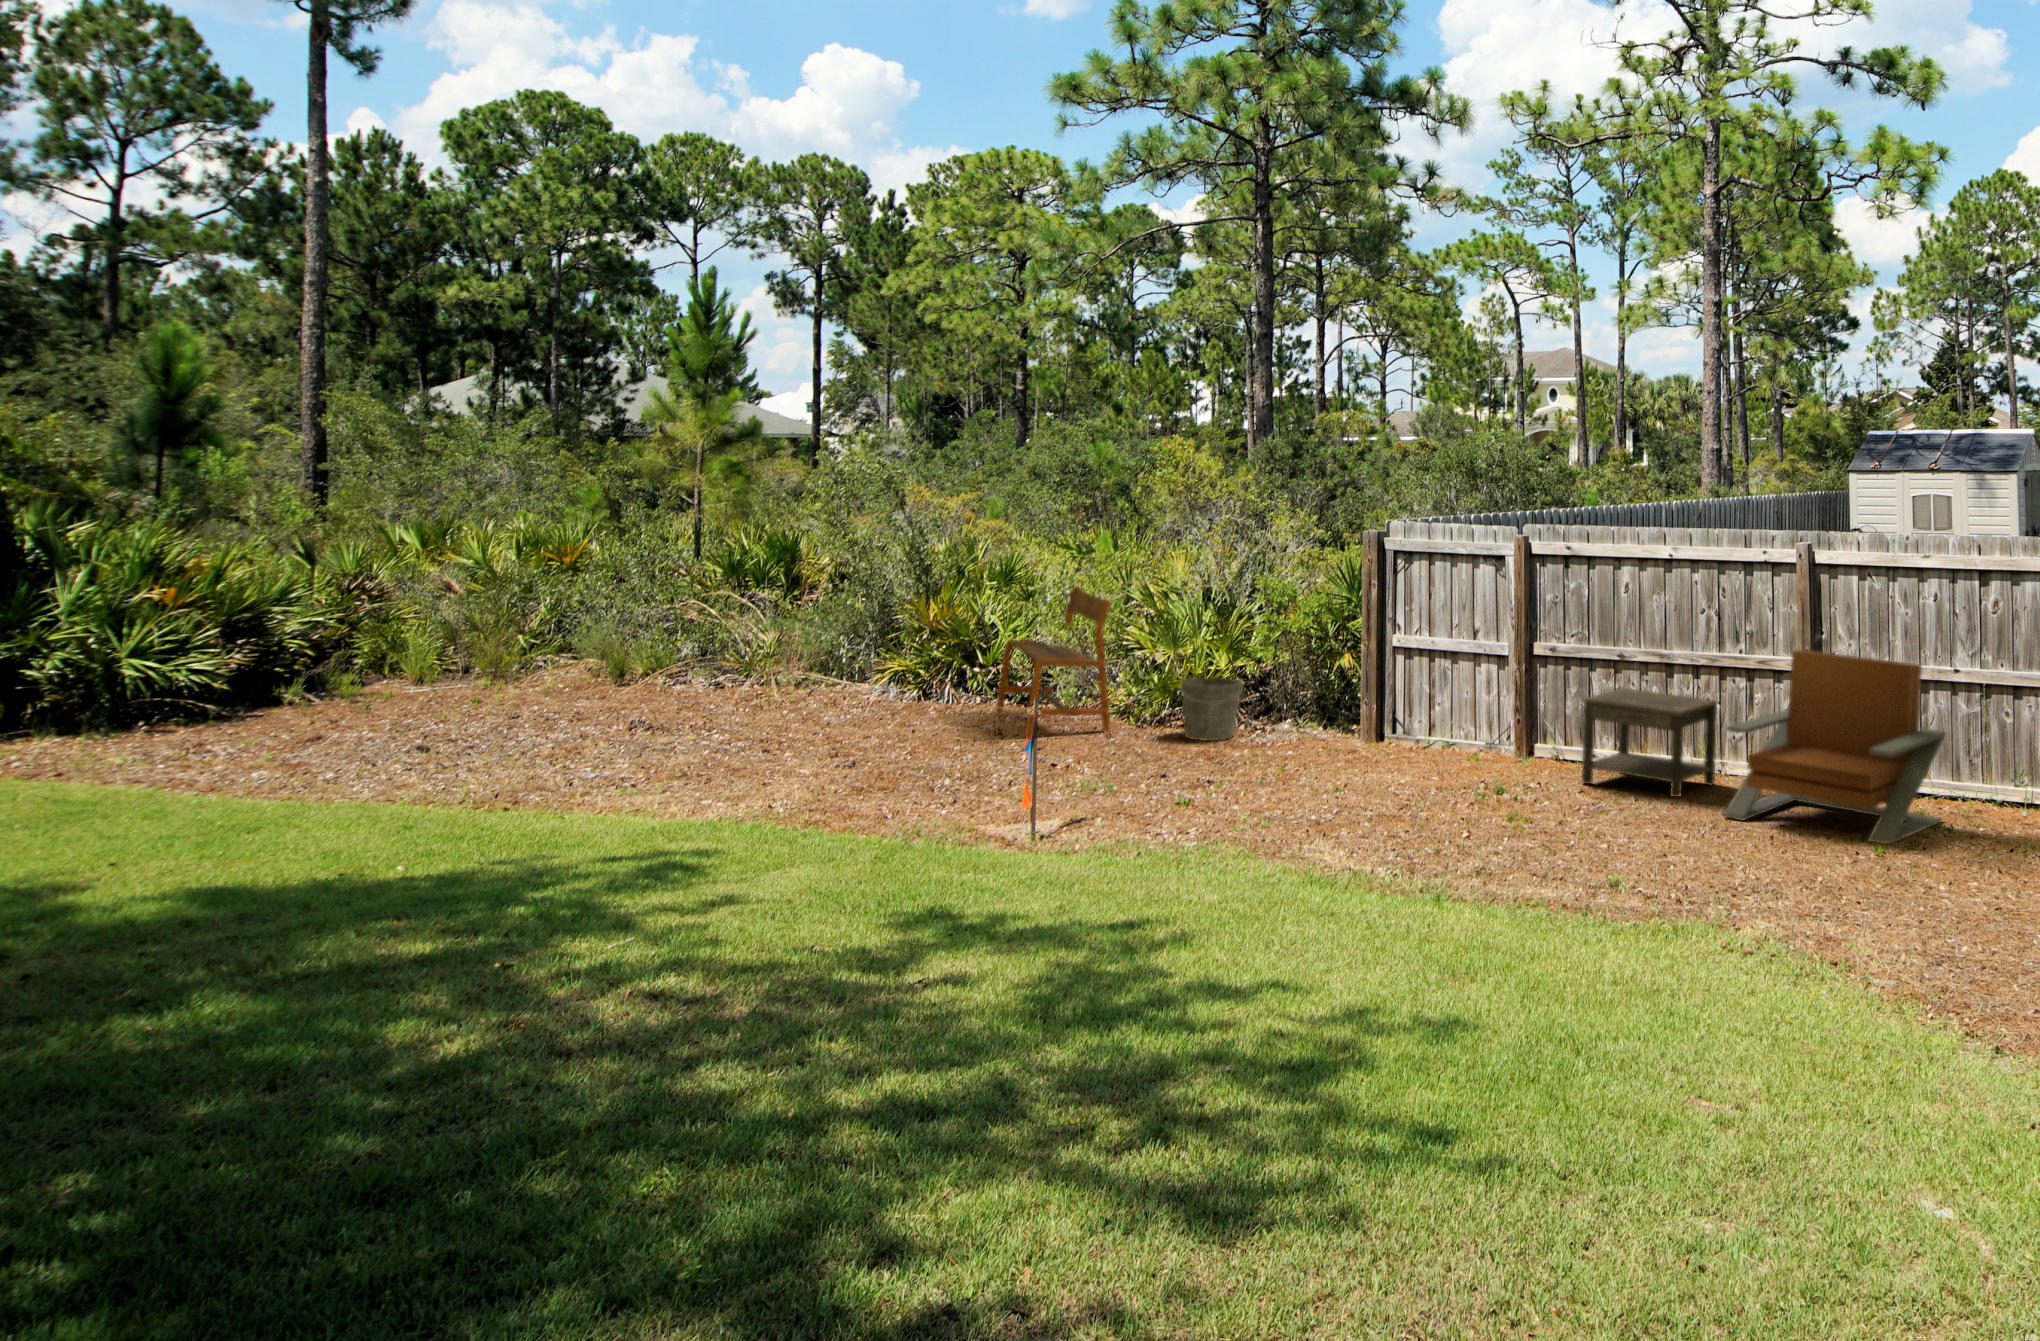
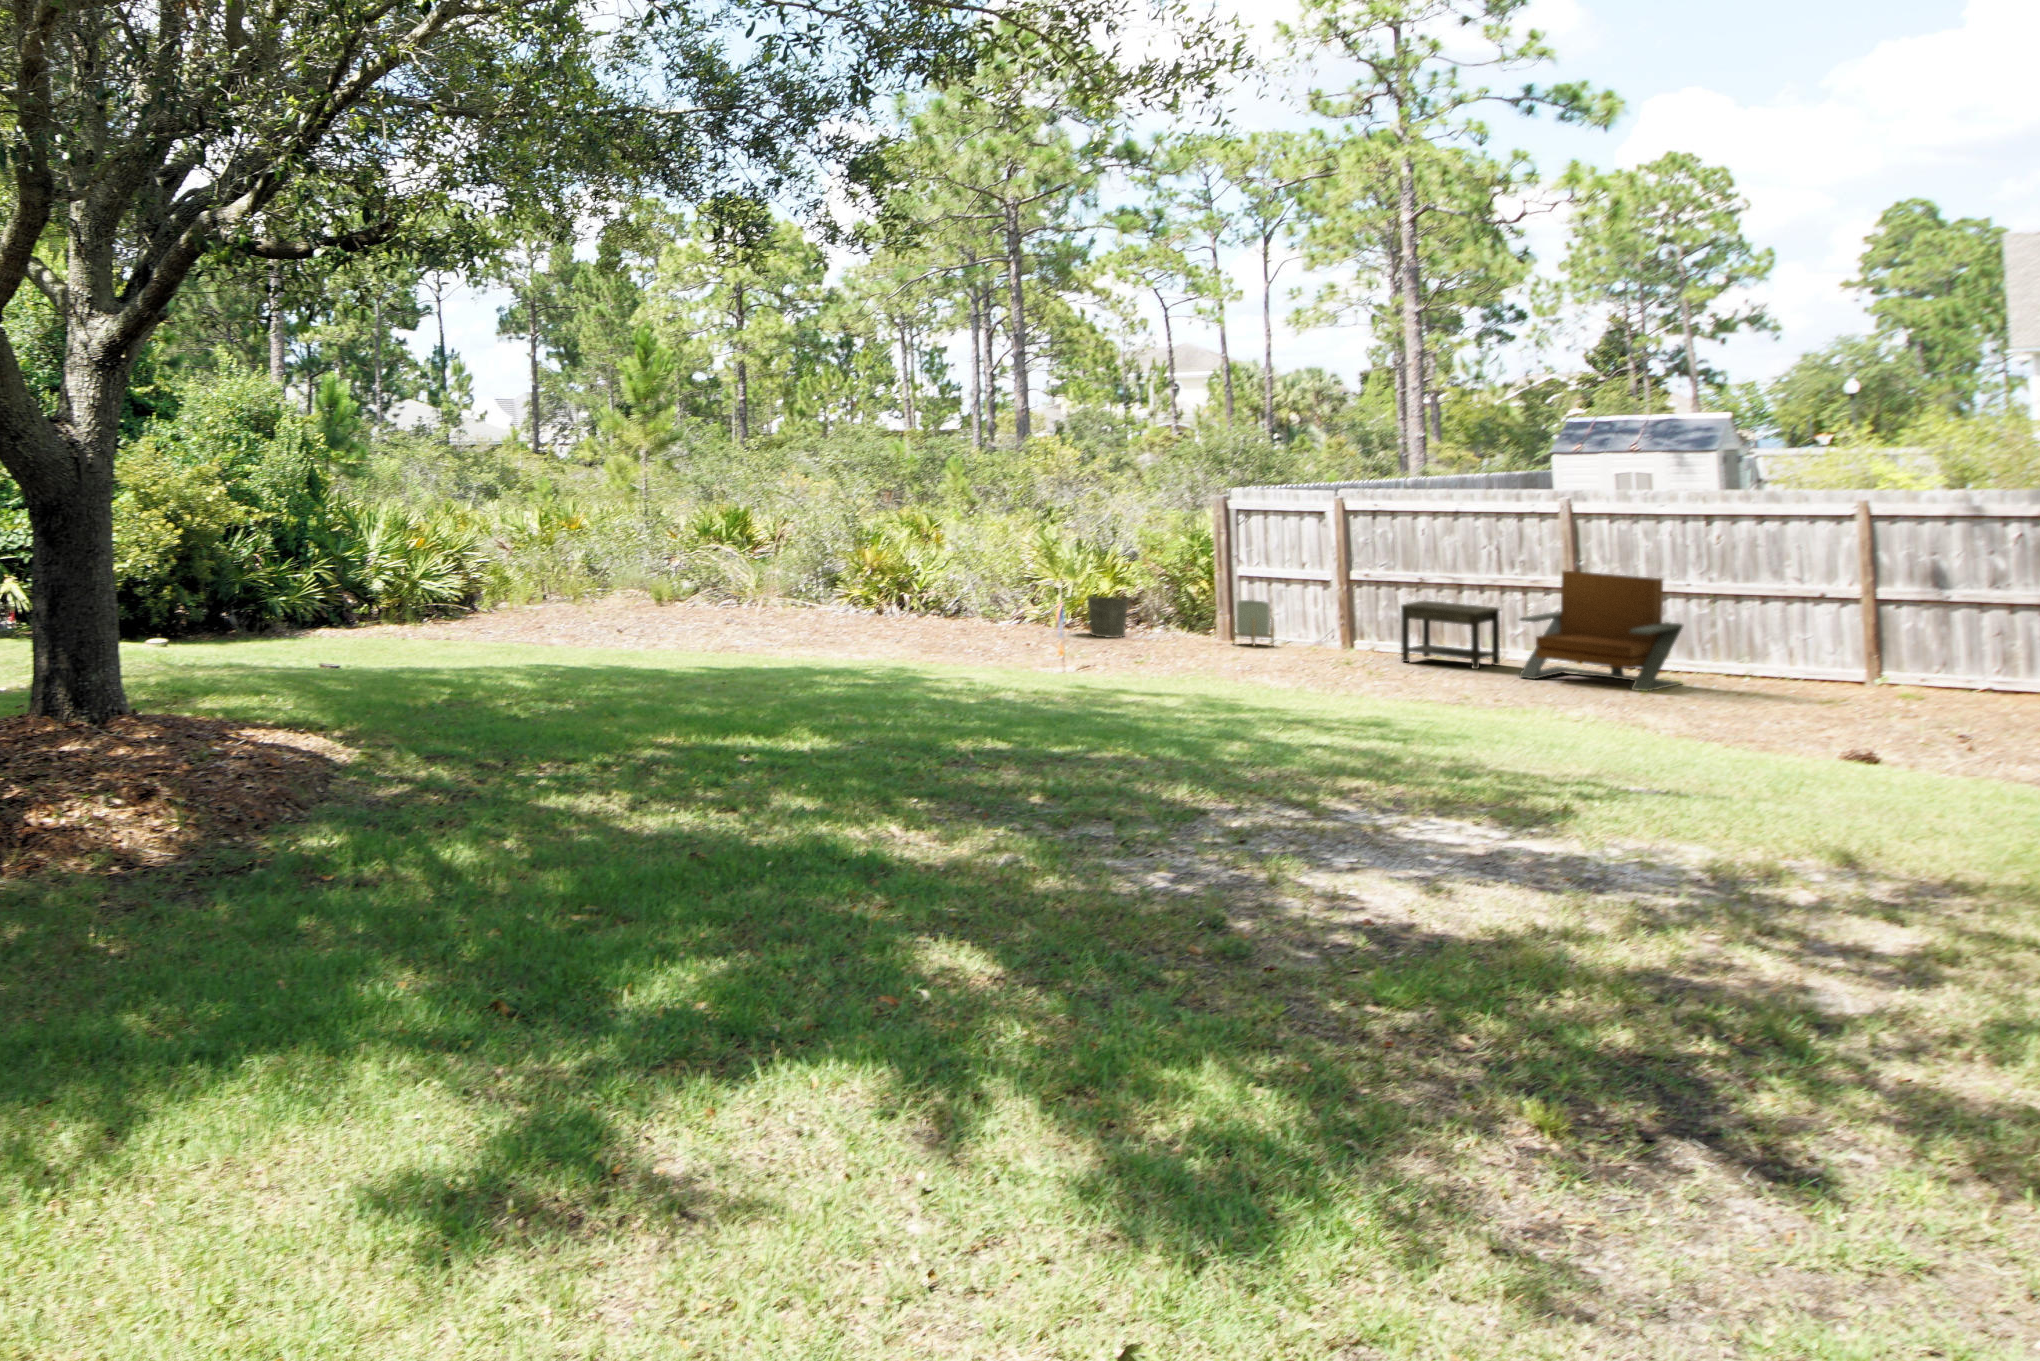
bench: present [996,587,1111,739] -> none [946,537,1037,635]
planter: none [1375,684,1433,756] -> present [1232,600,1274,645]

